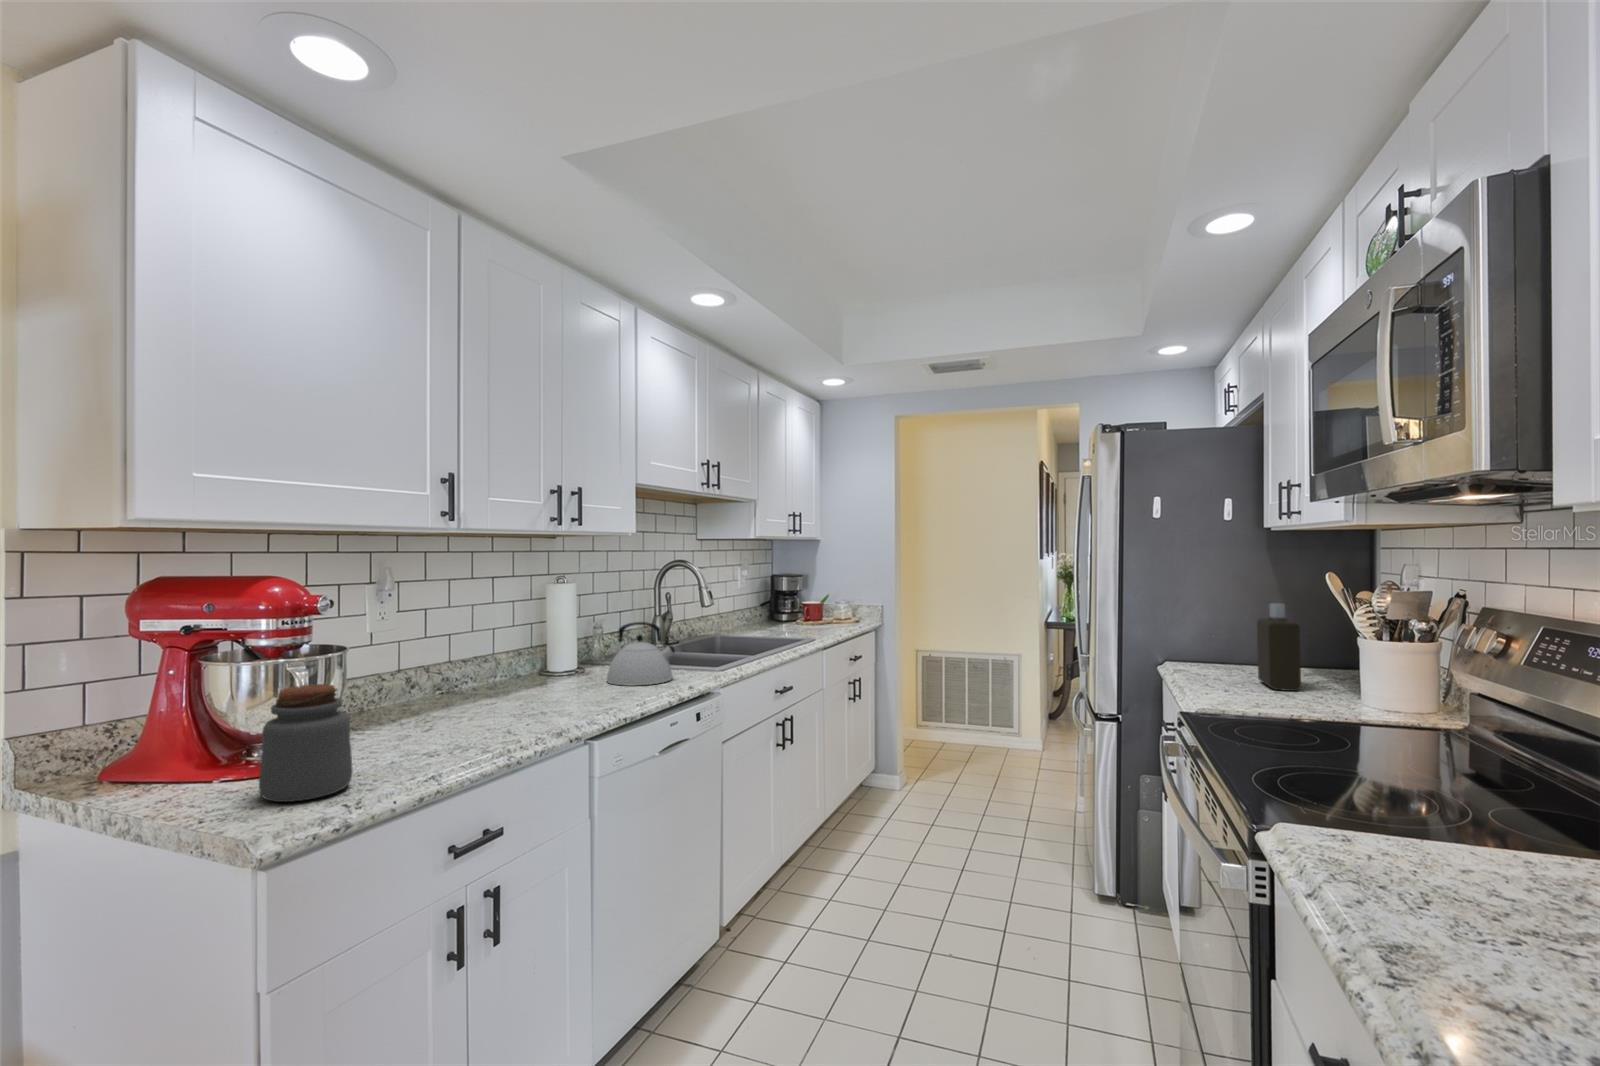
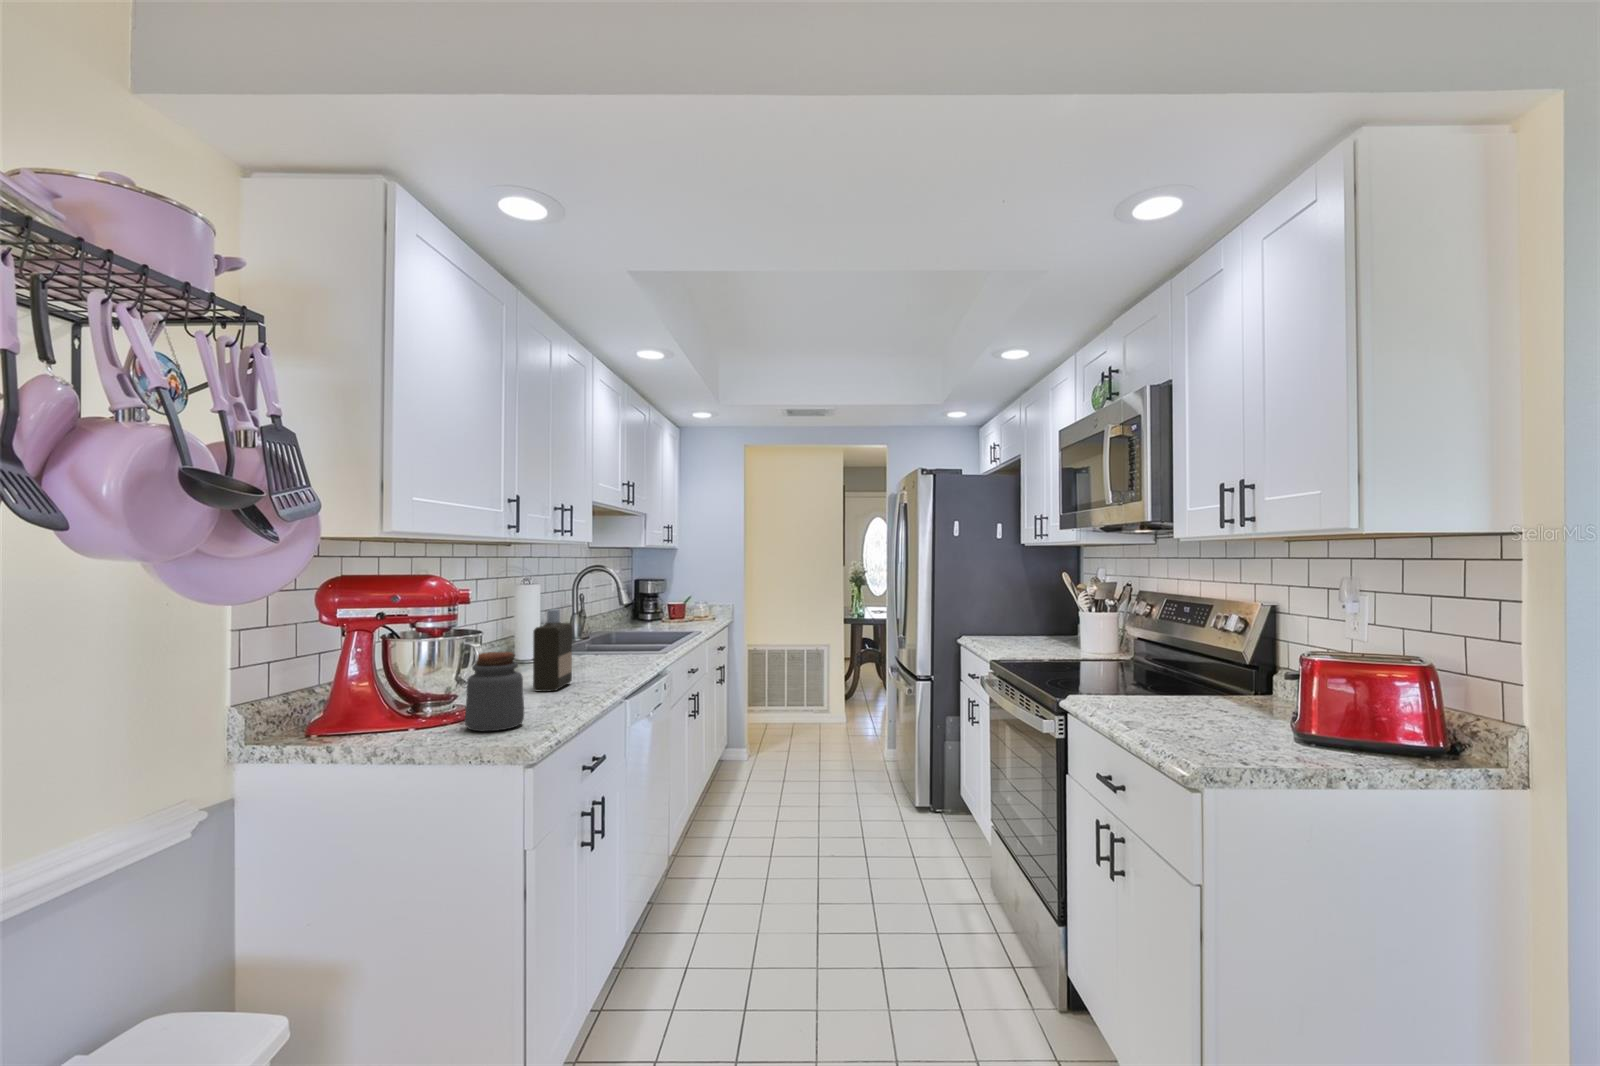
bottle: present [1257,604,1301,691] -> present [533,609,572,692]
kettle: present [607,622,675,686] -> none [576,616,631,666]

